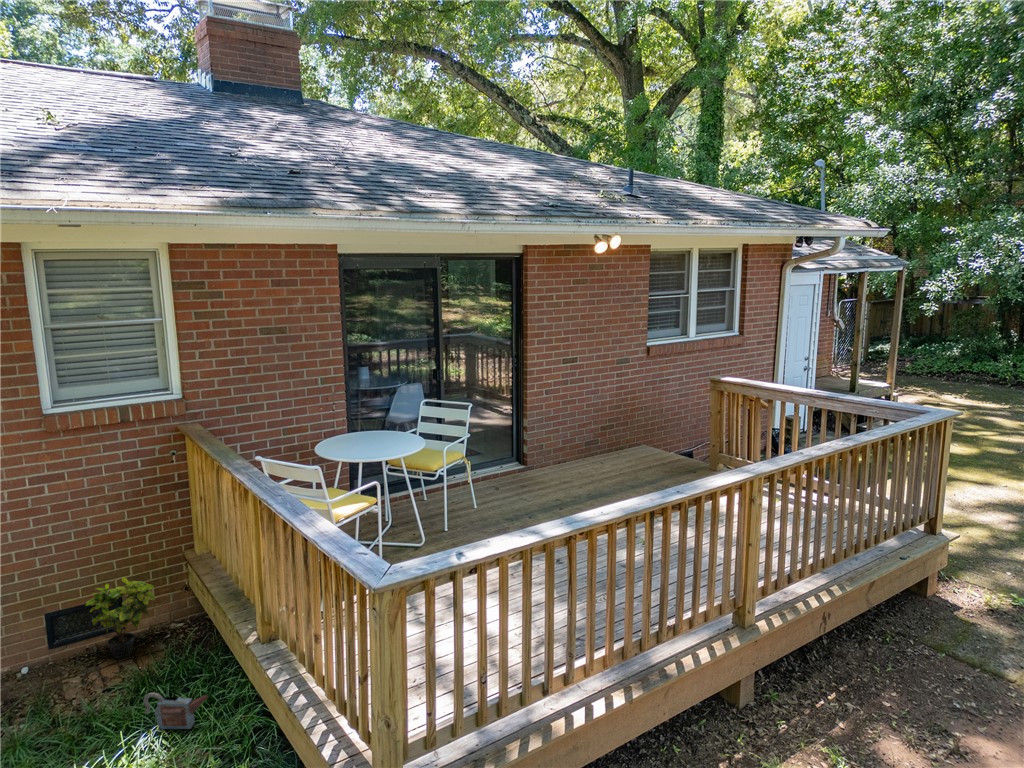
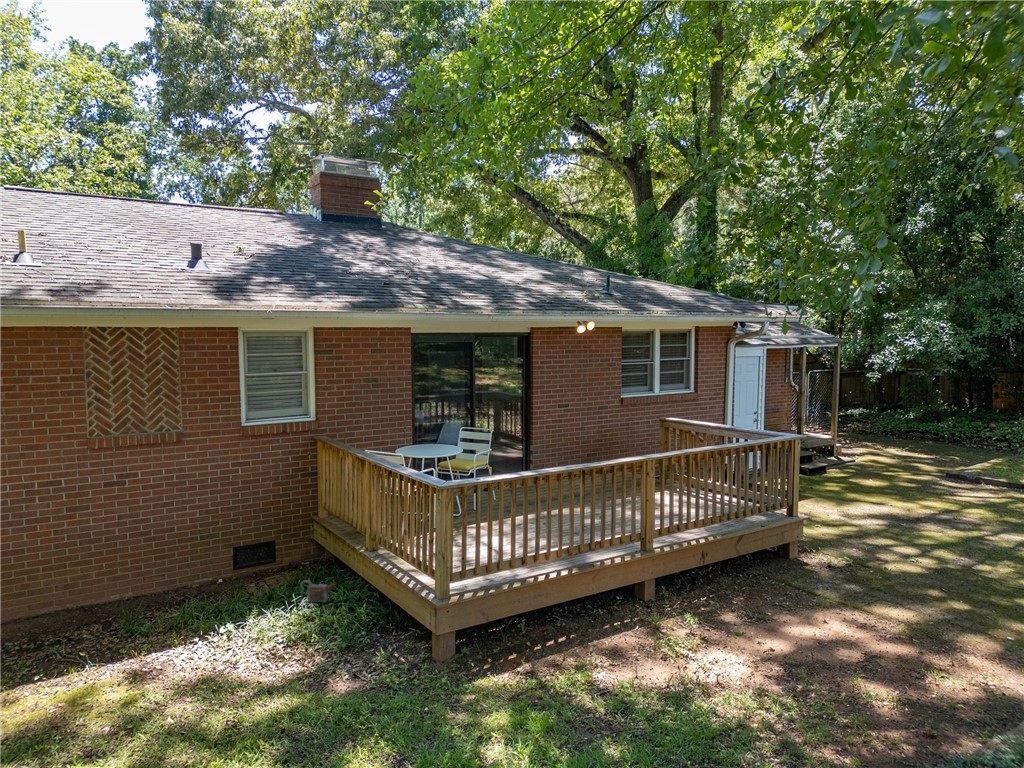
potted plant: present [86,577,155,659] -> none [257,525,296,576]

